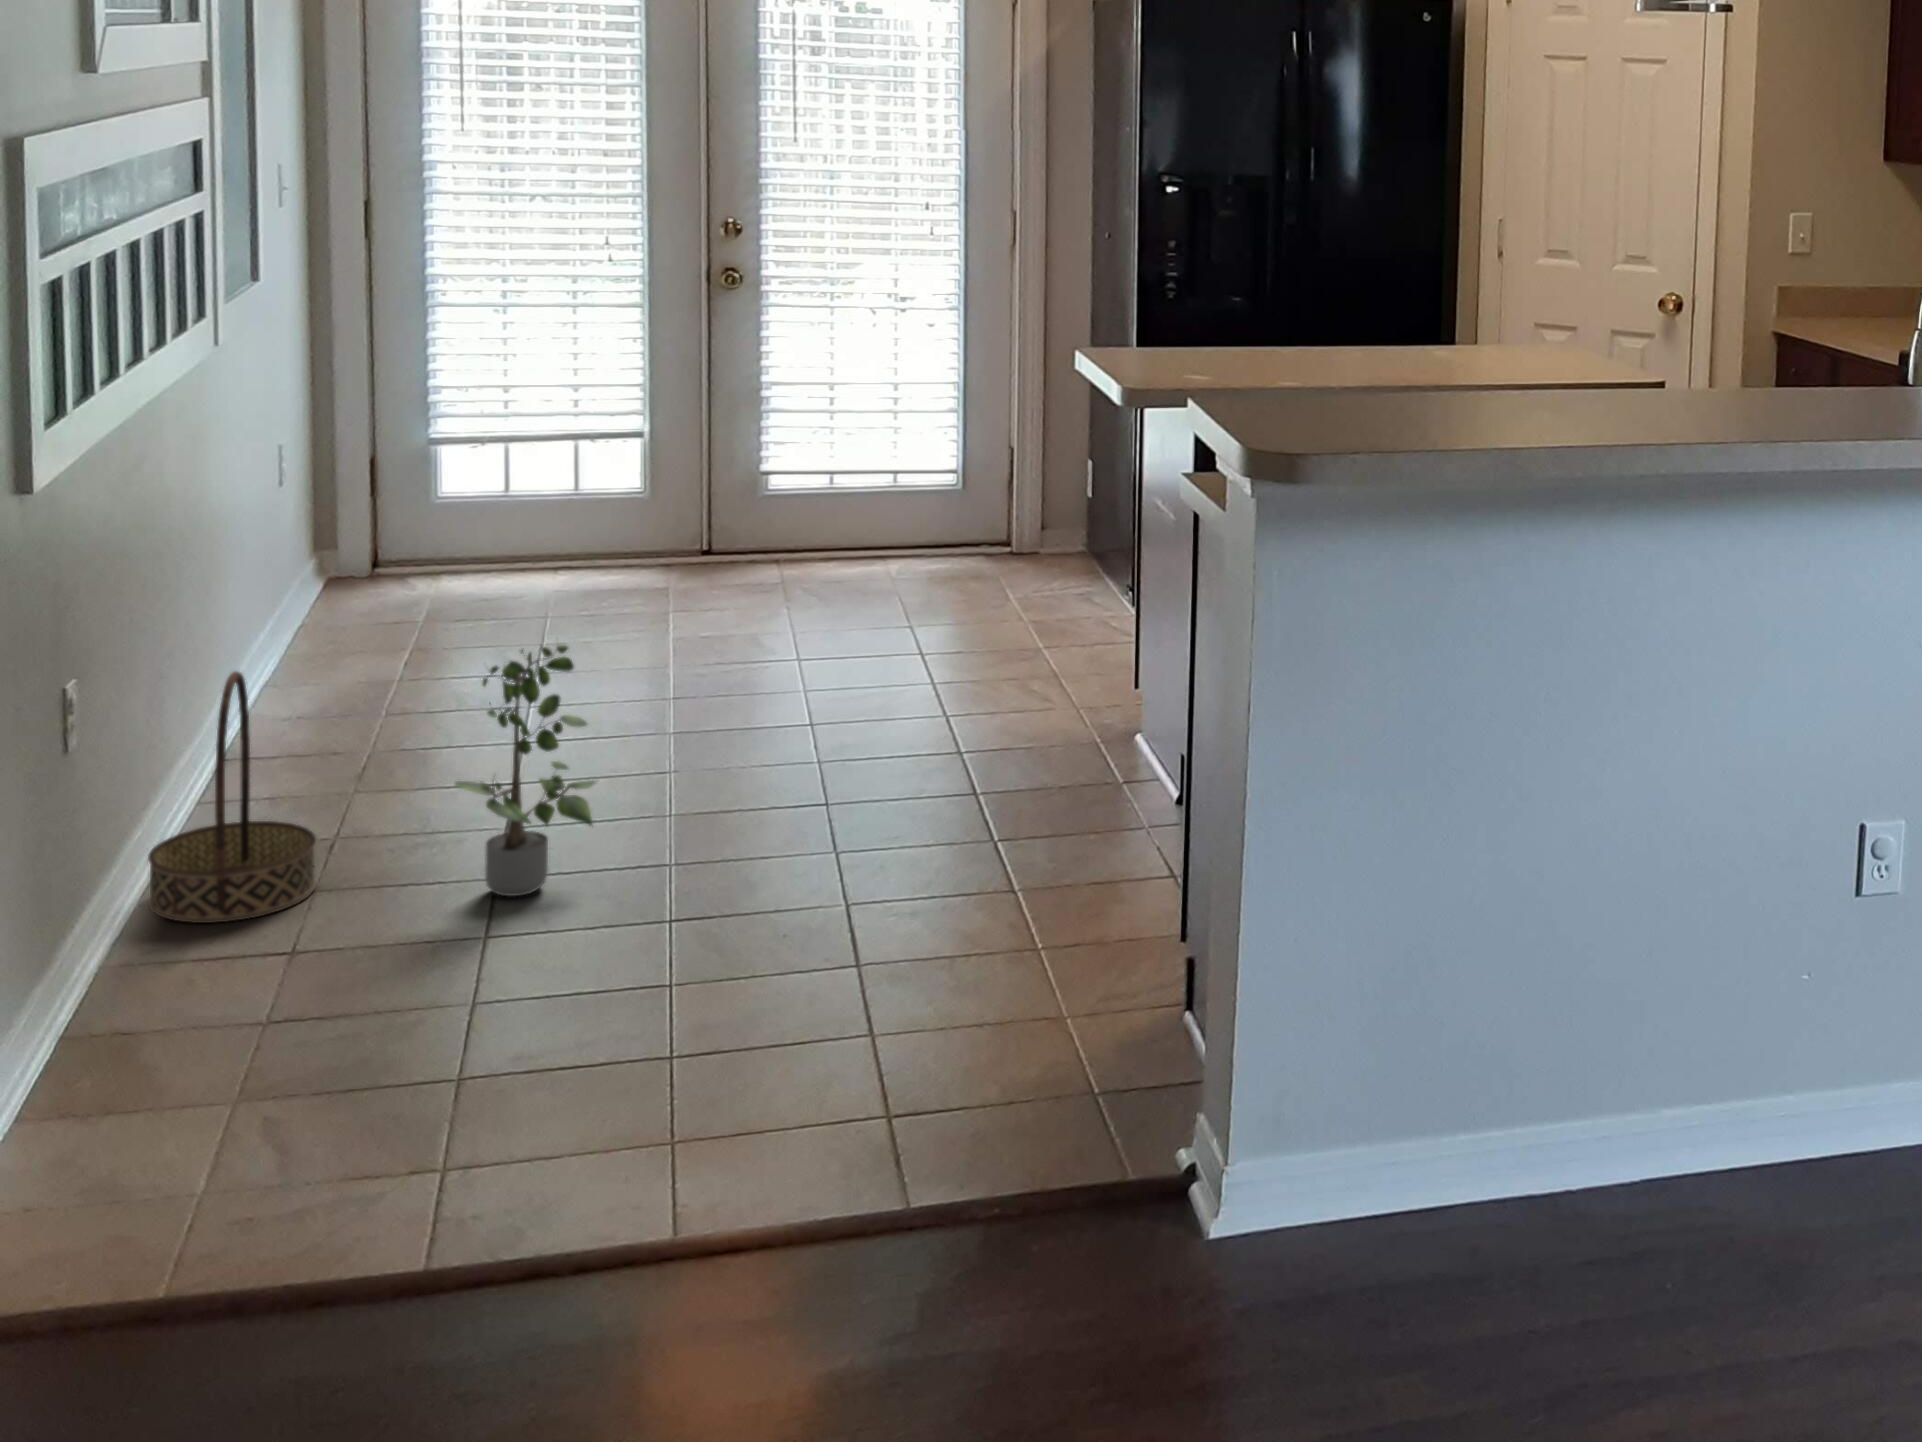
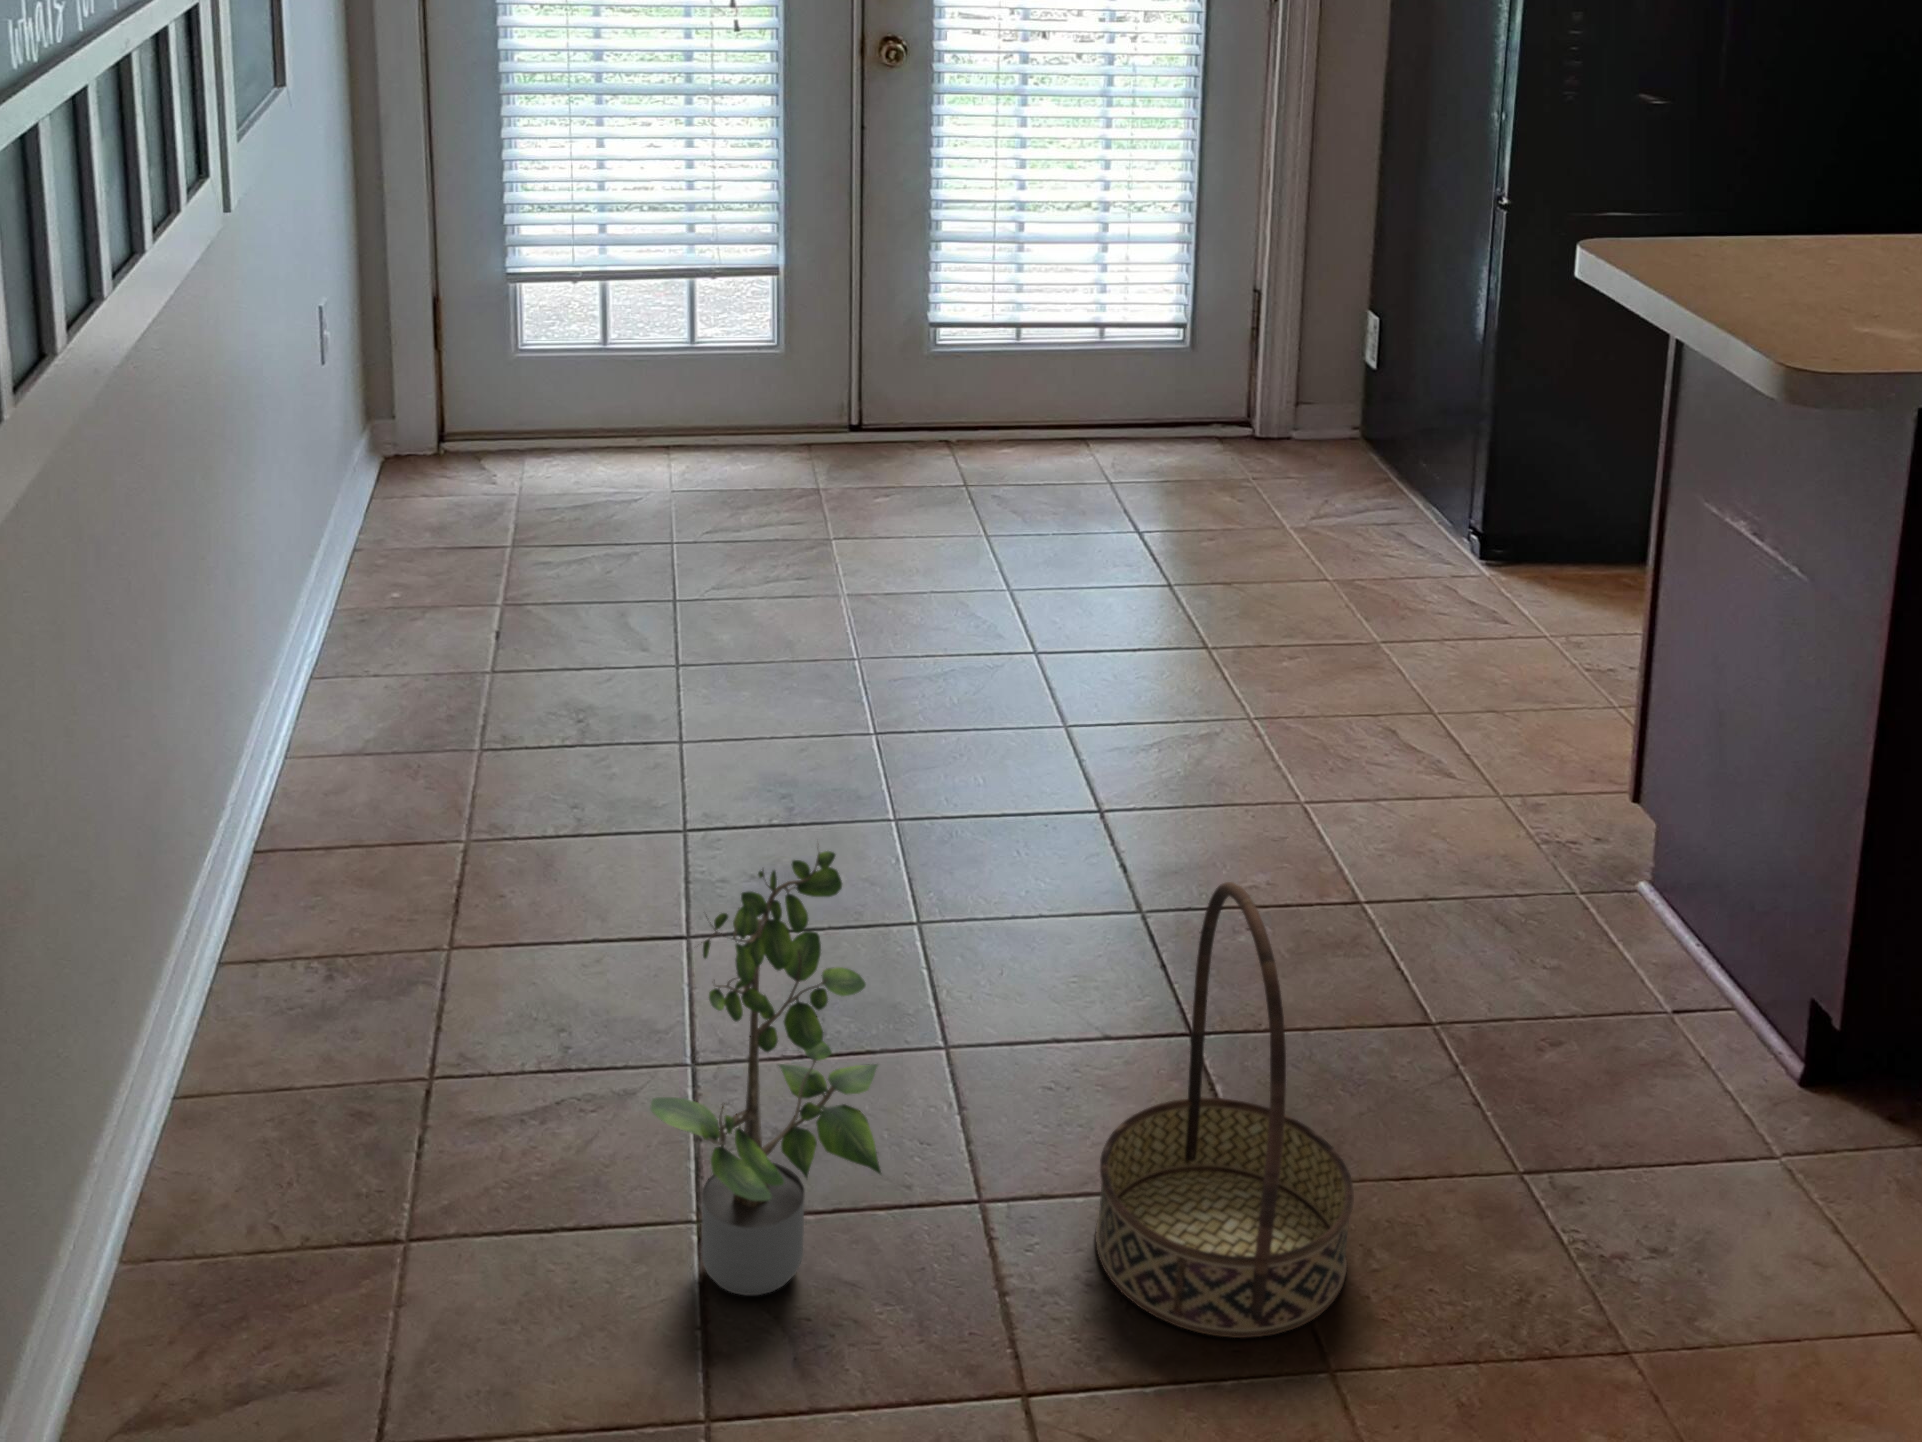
basket: present [148,671,316,923] -> present [1095,882,1354,1338]

